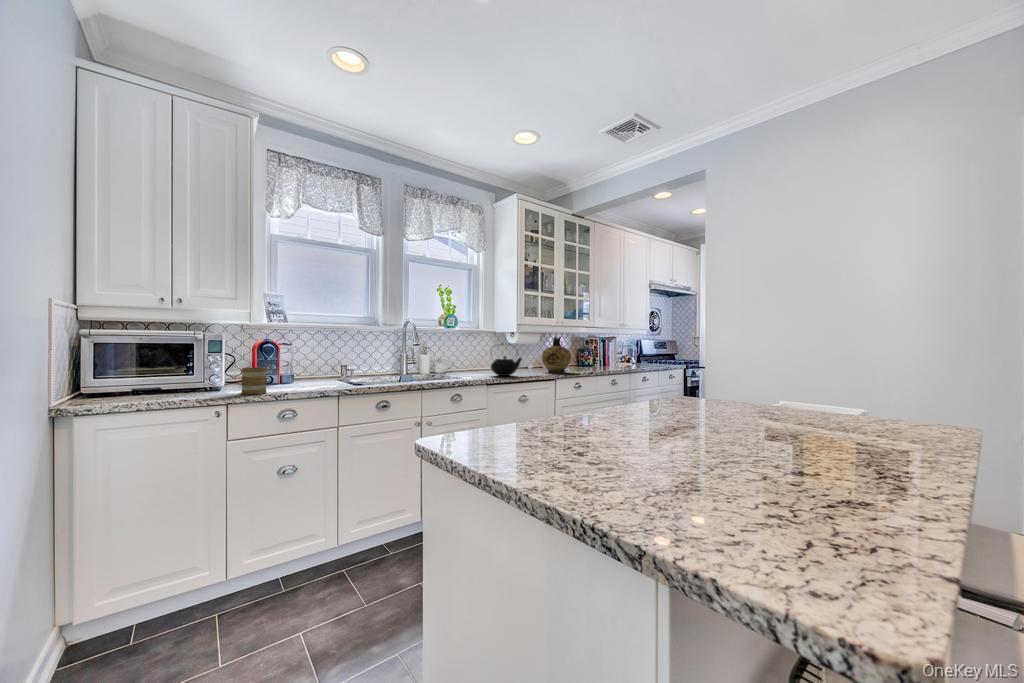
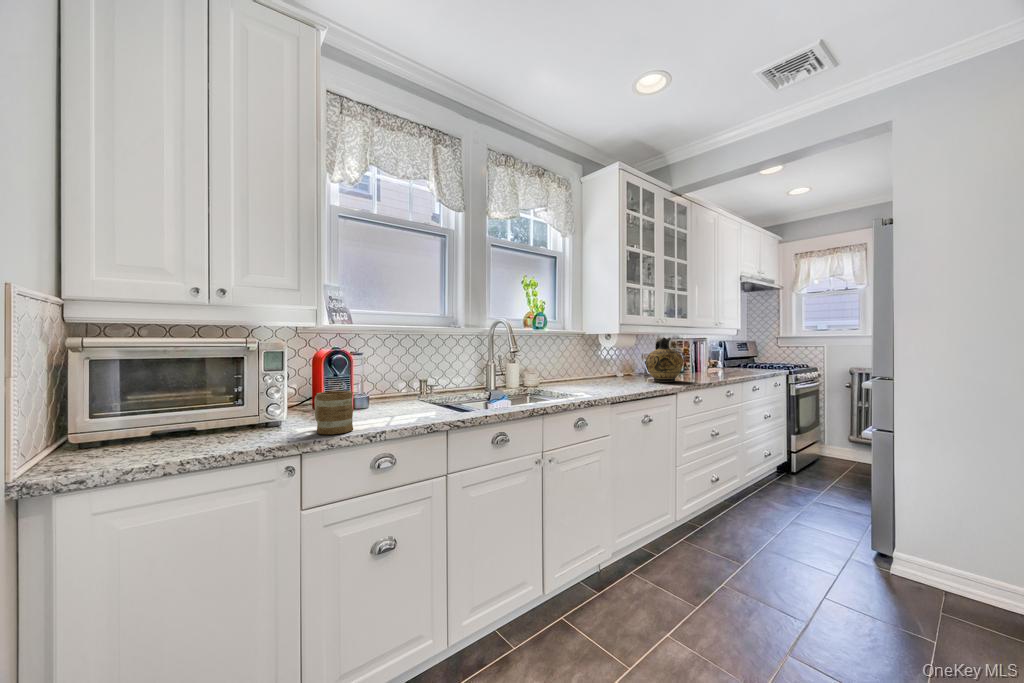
teapot: present [491,344,522,376] -> none [599,347,638,389]

